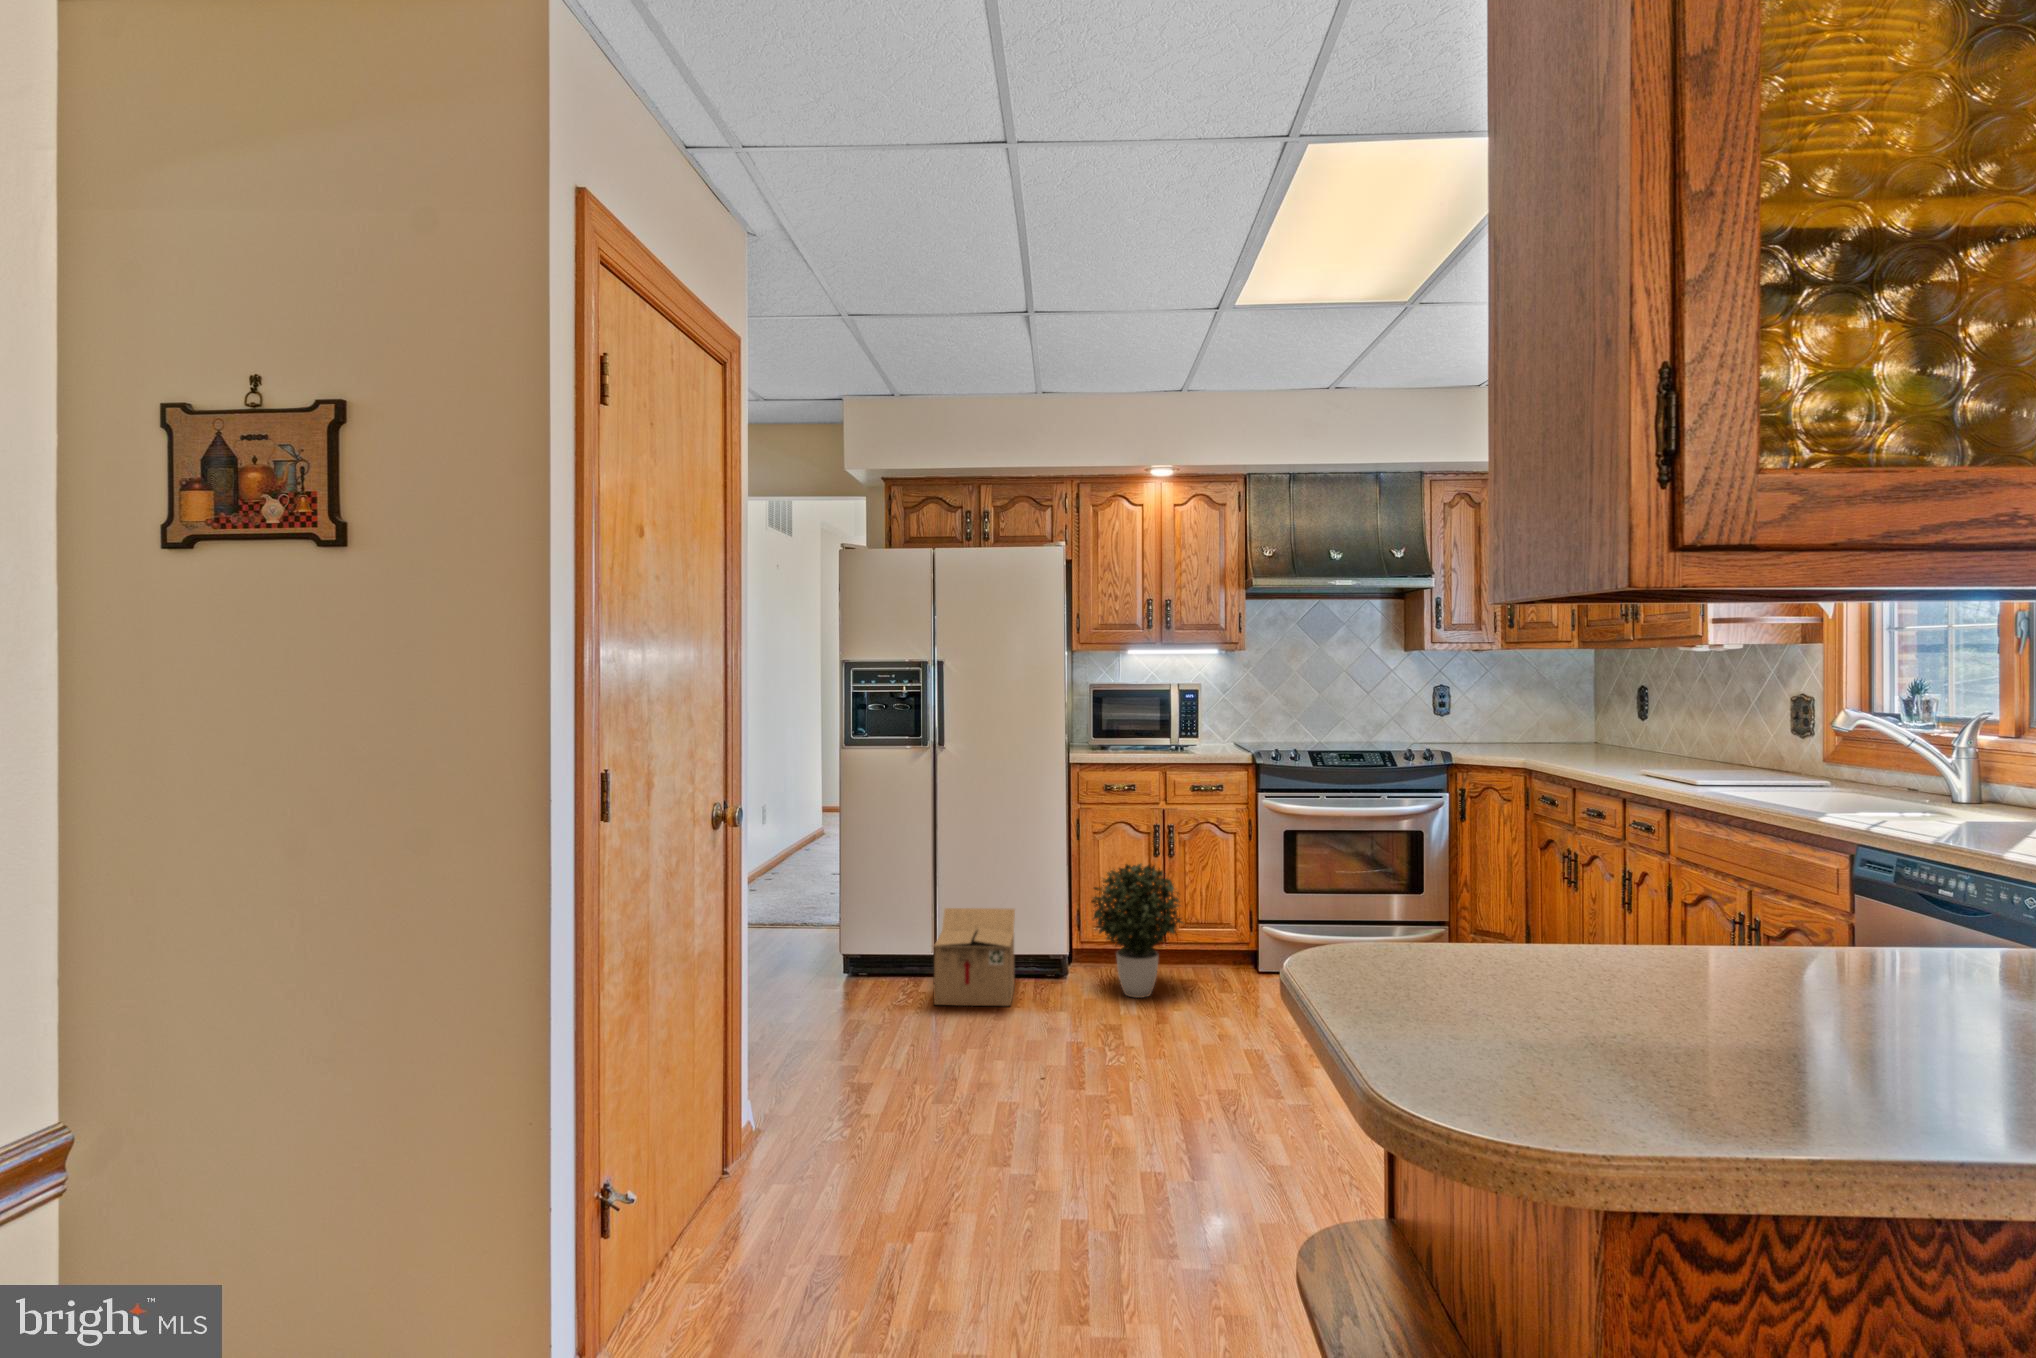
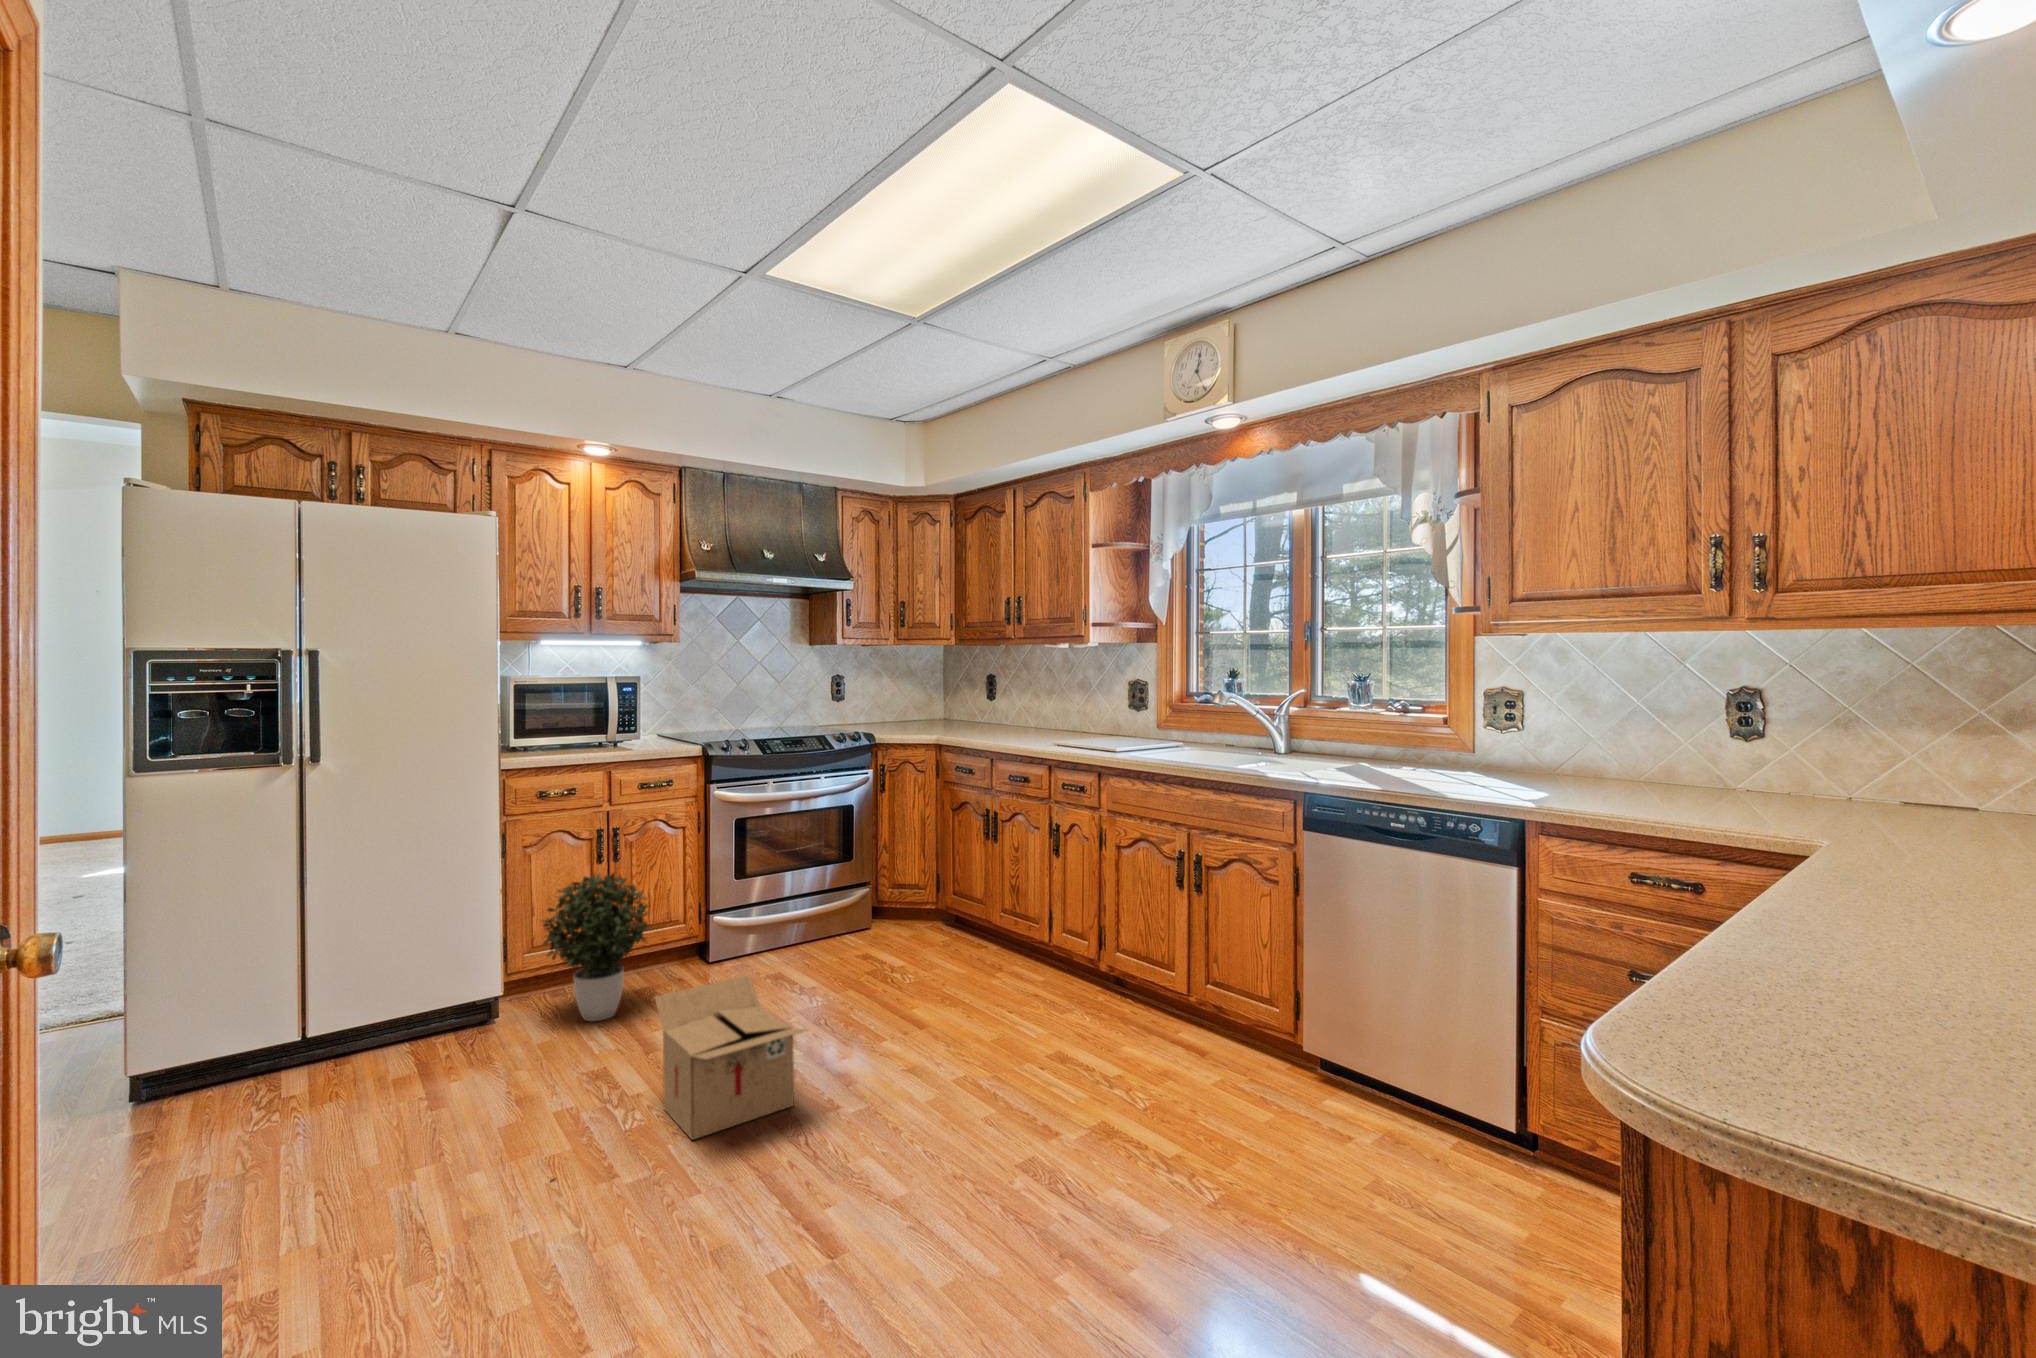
cardboard box: present [933,908,1015,1006] -> present [655,975,806,1140]

